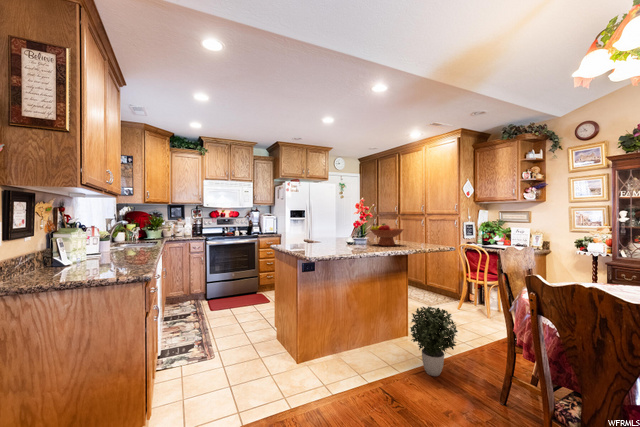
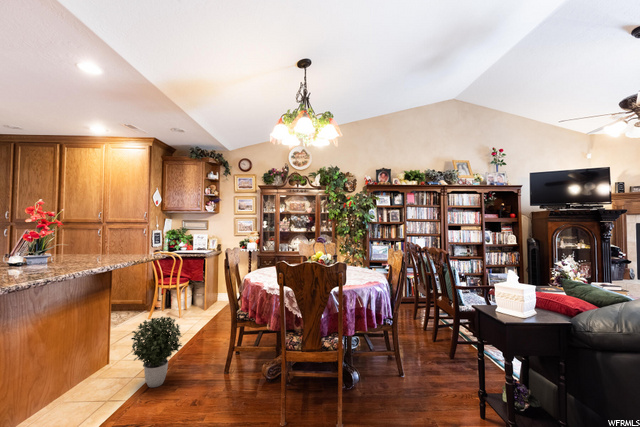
fruit bowl: present [370,223,404,246] -> none [61,235,113,262]

